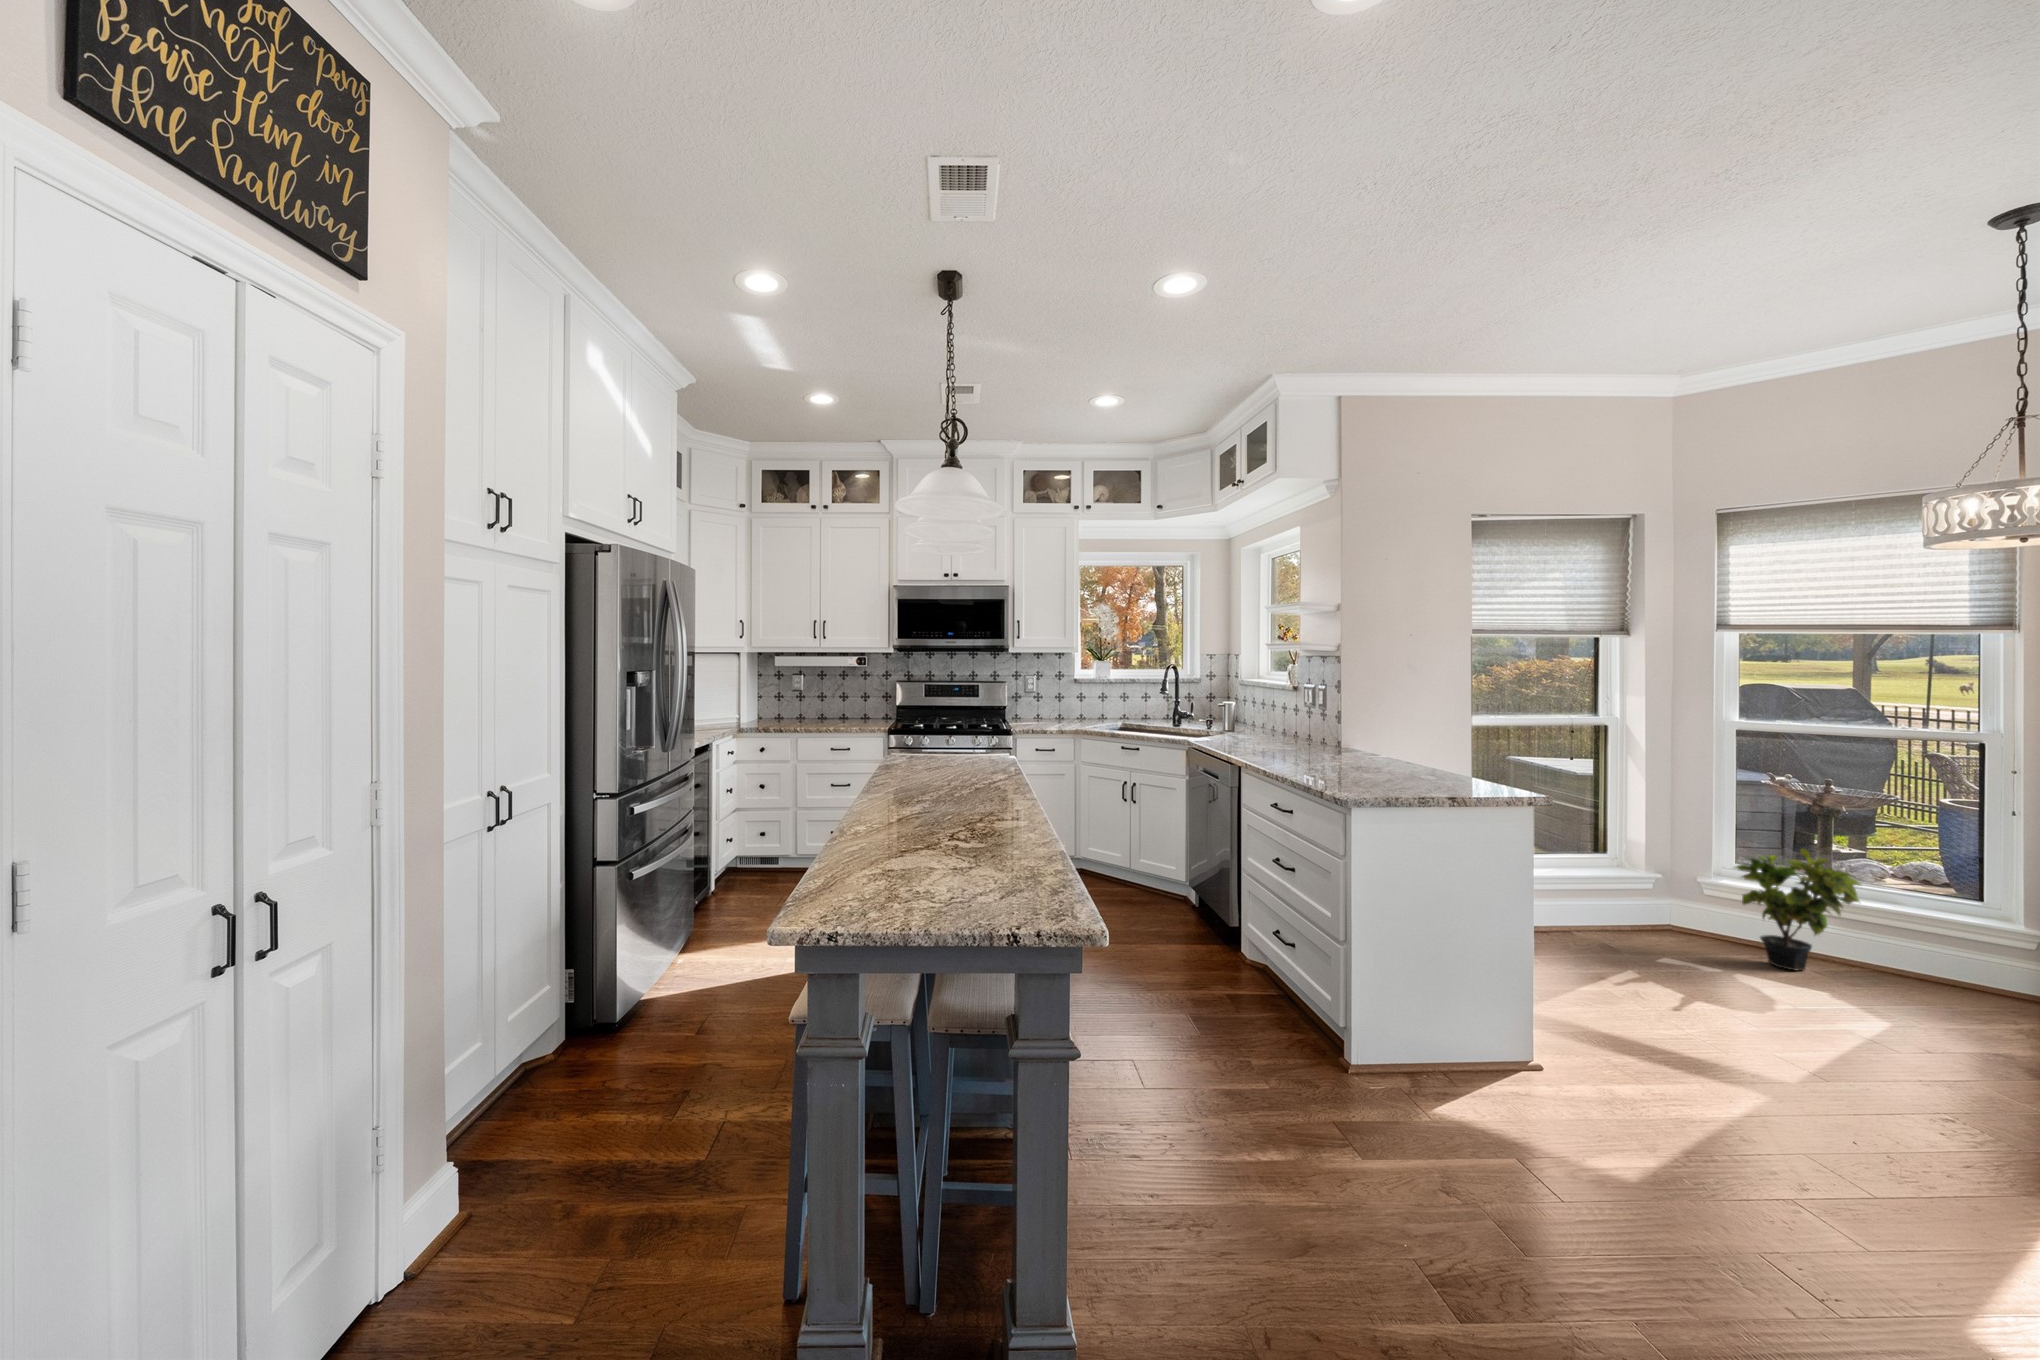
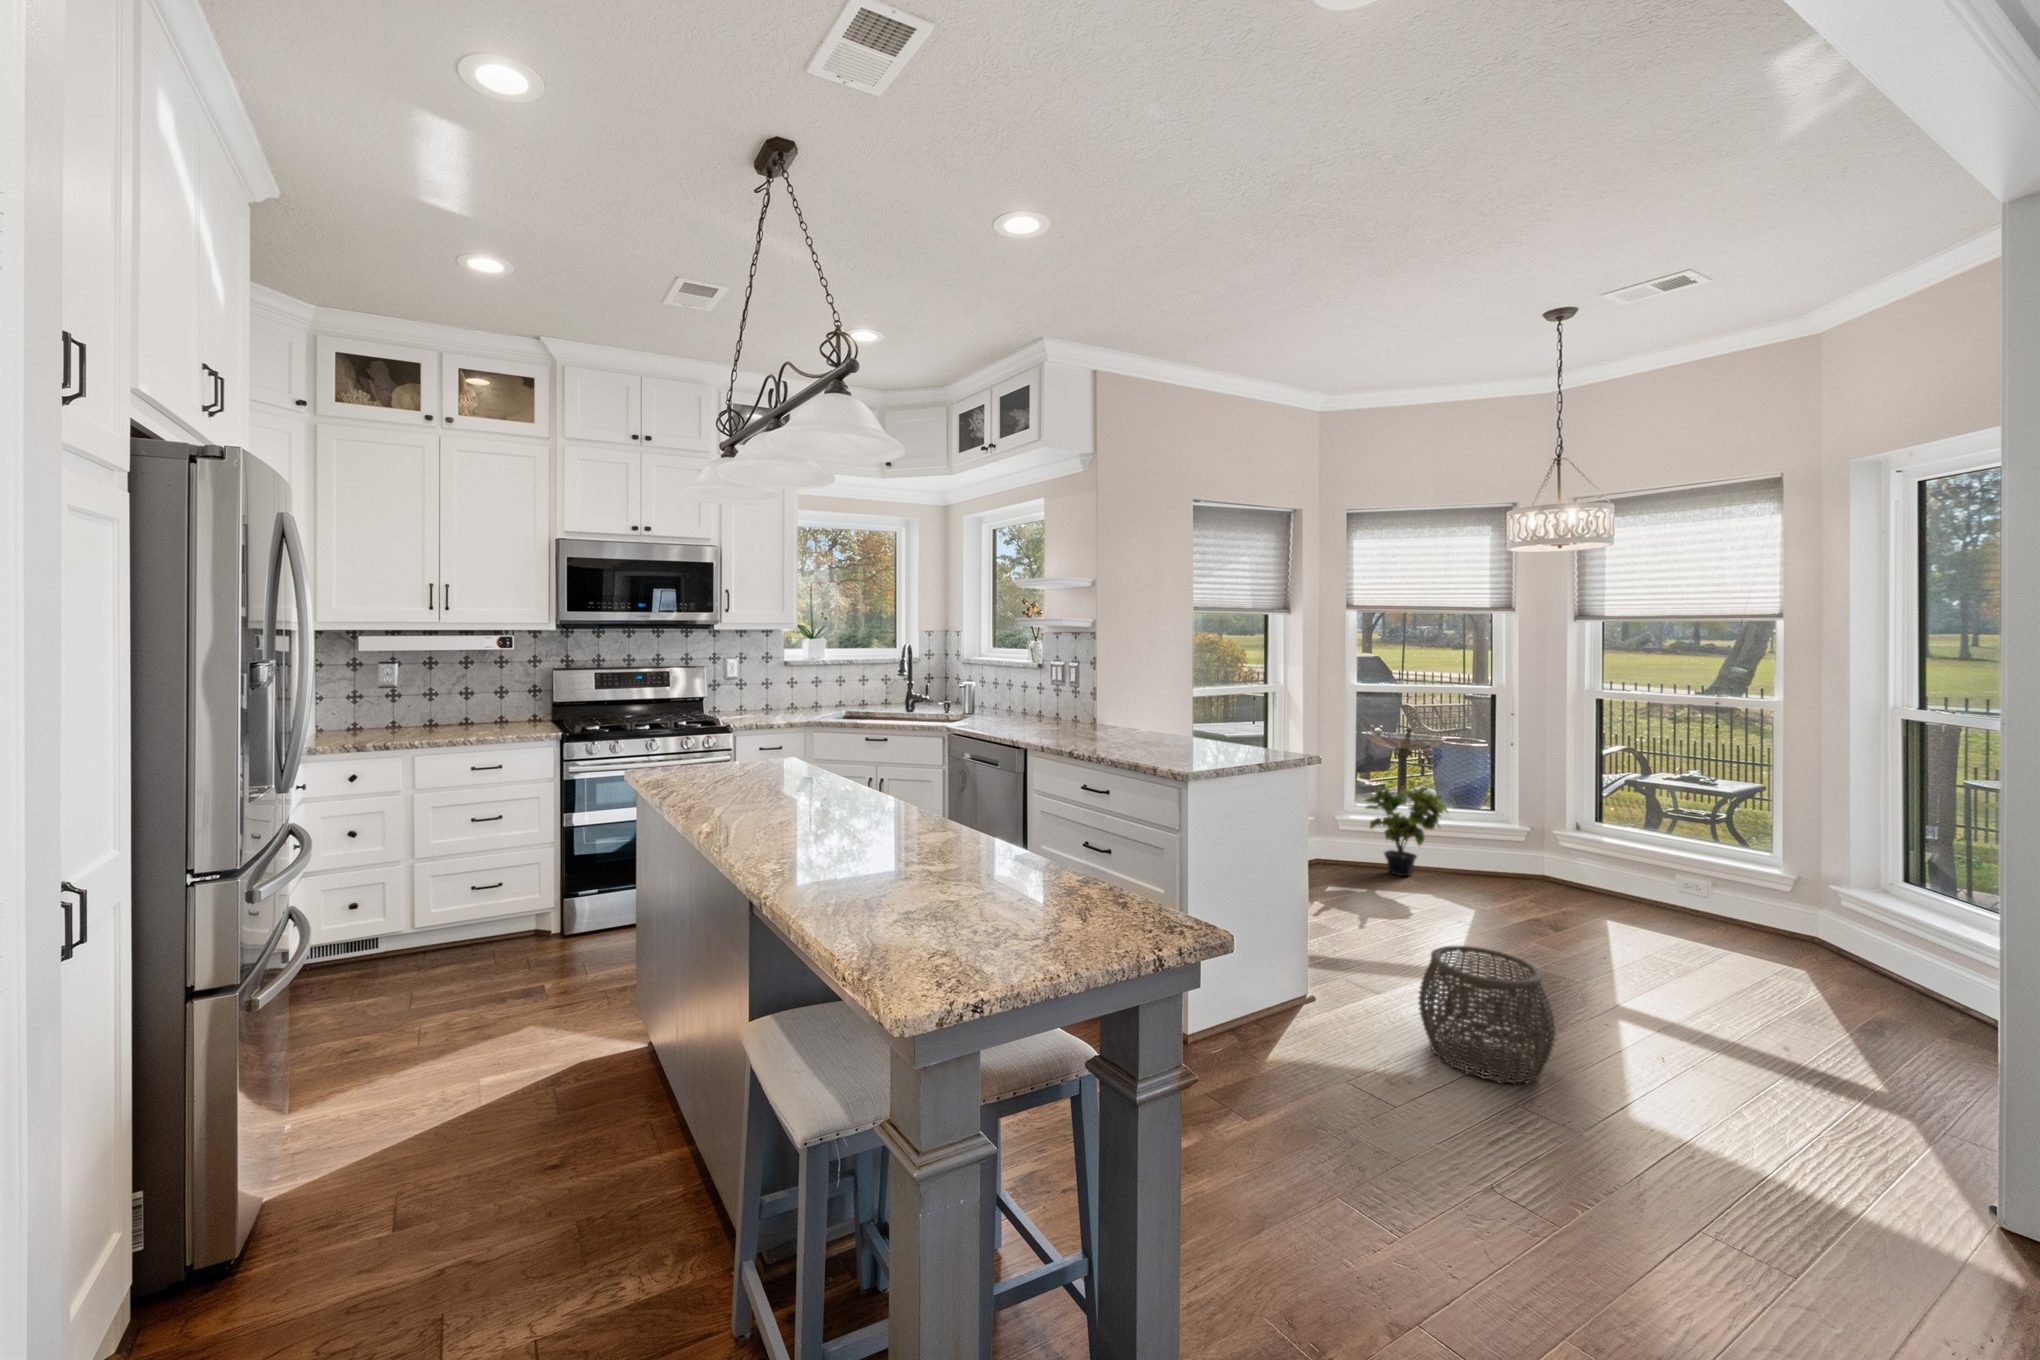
woven basket: none [1541,1001,1700,1156] -> present [1419,946,1556,1084]

